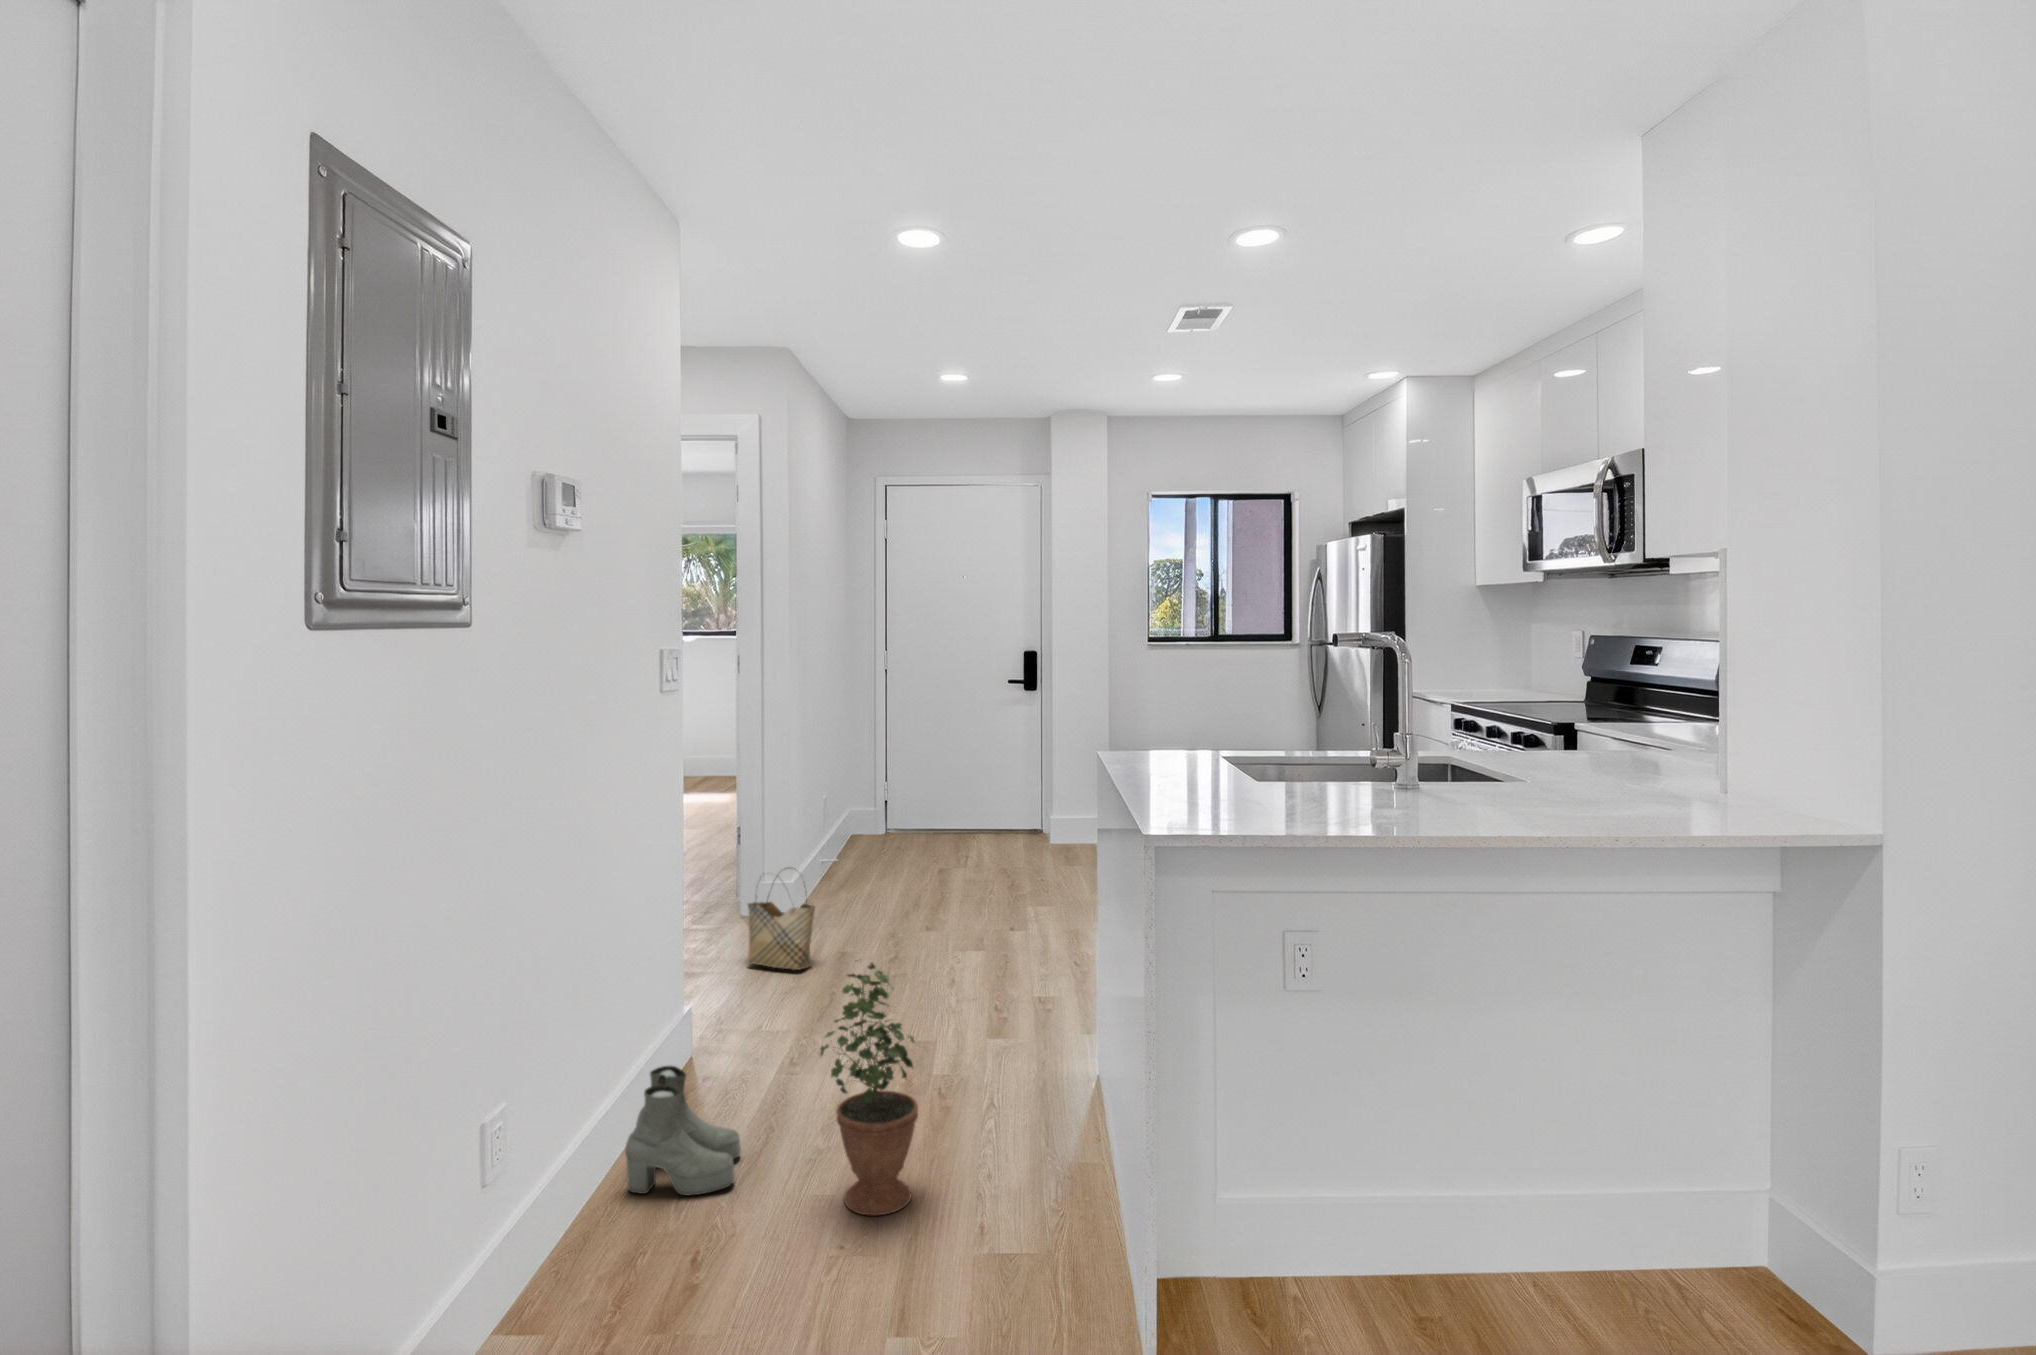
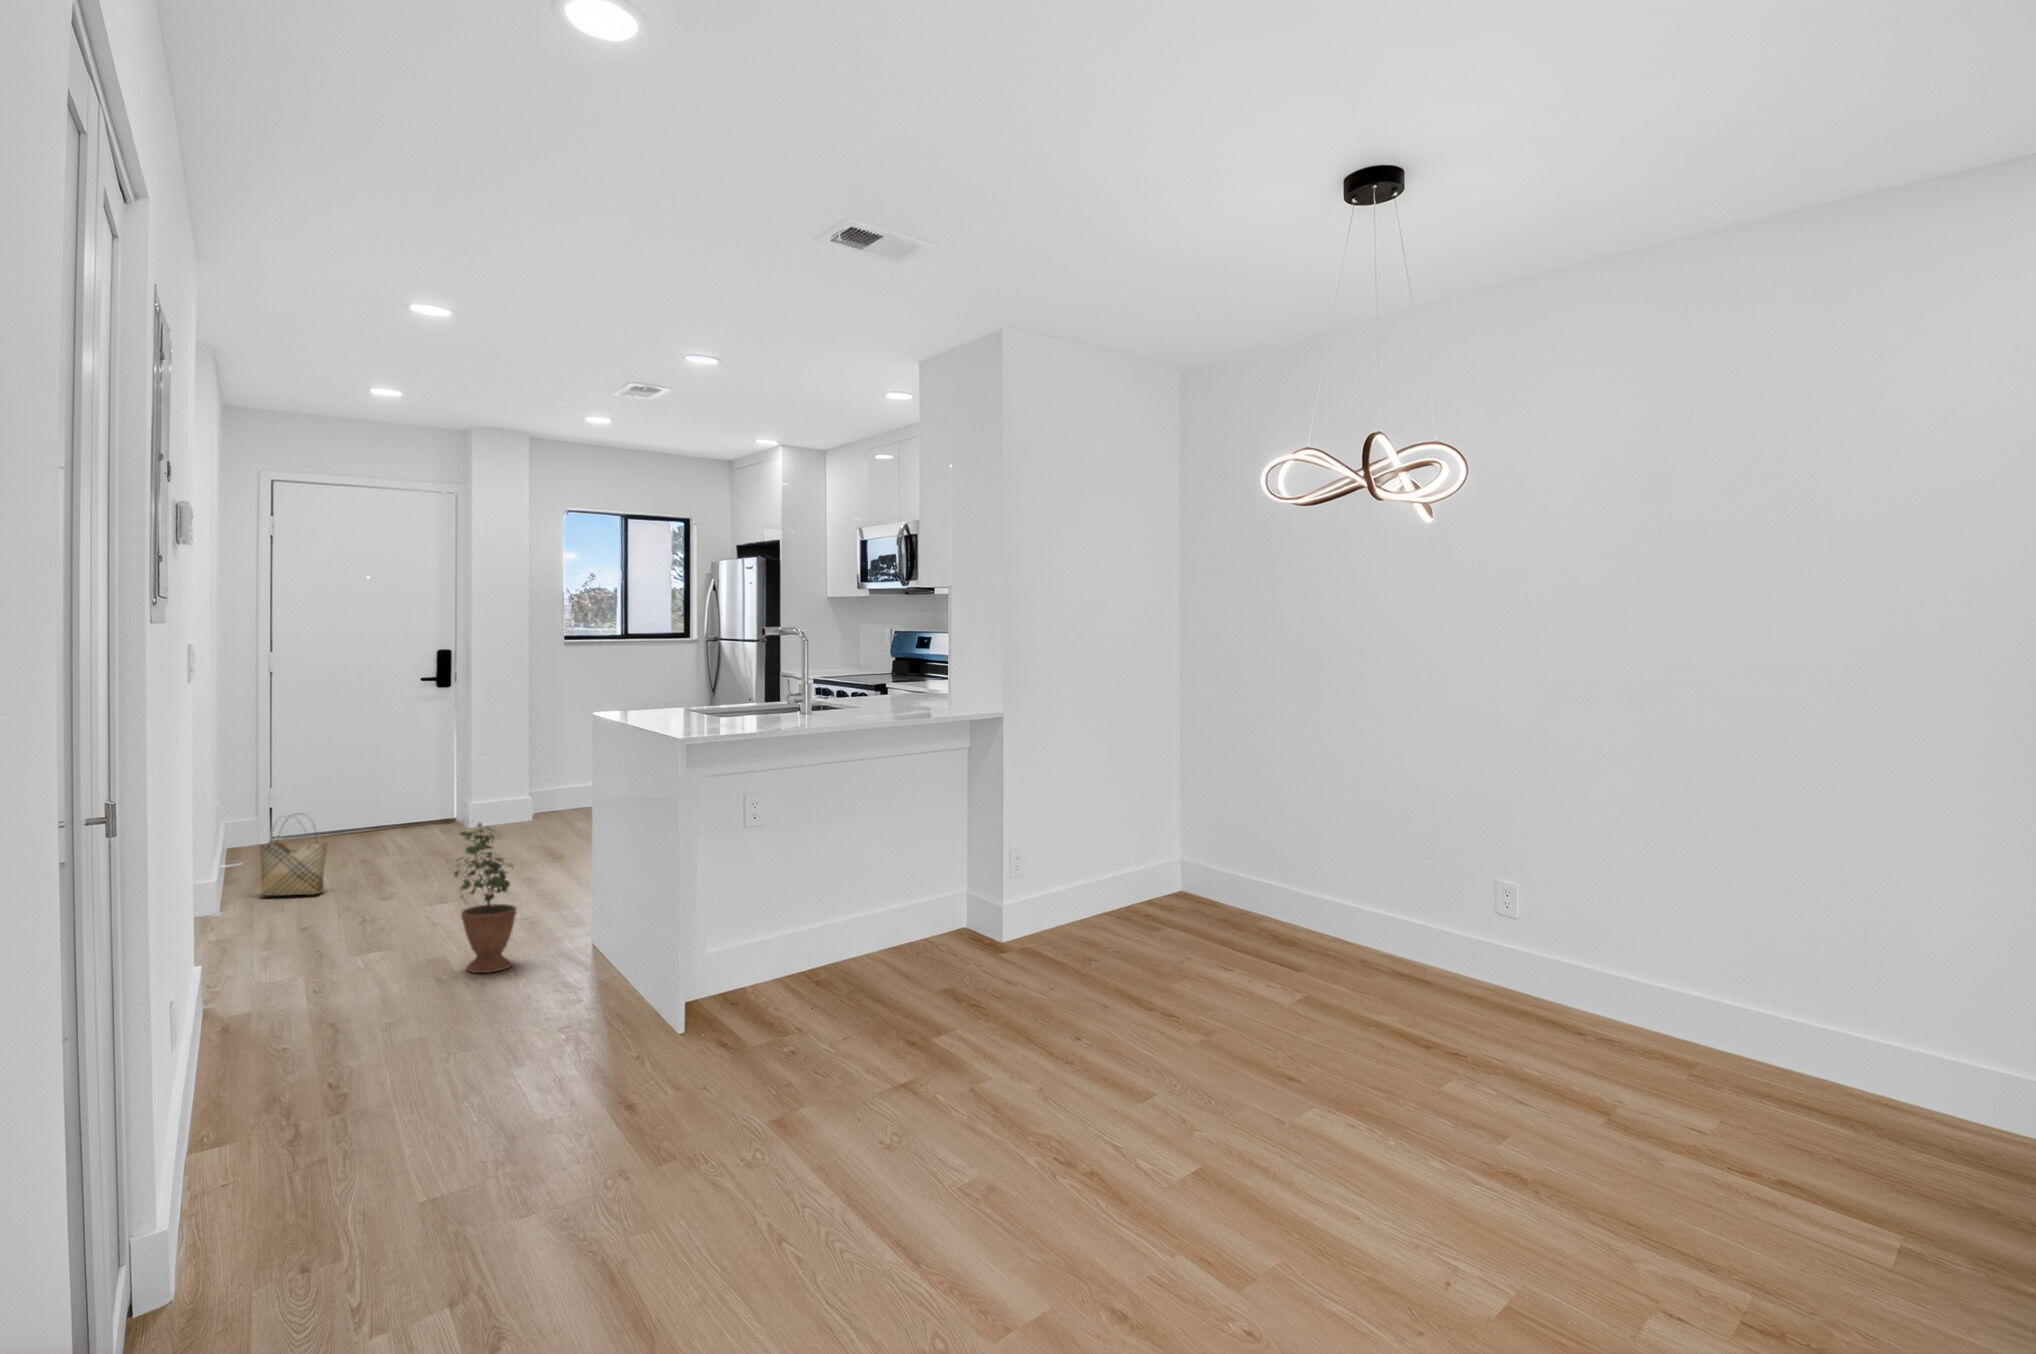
boots: present [625,1066,741,1195] -> none [290,912,381,989]

